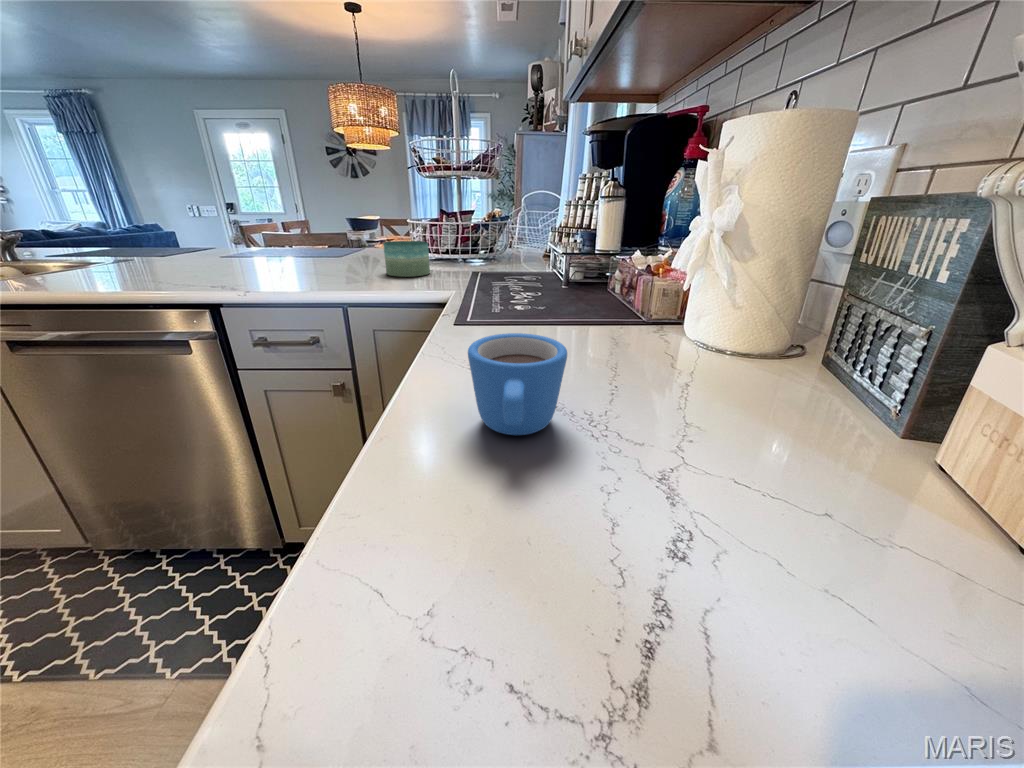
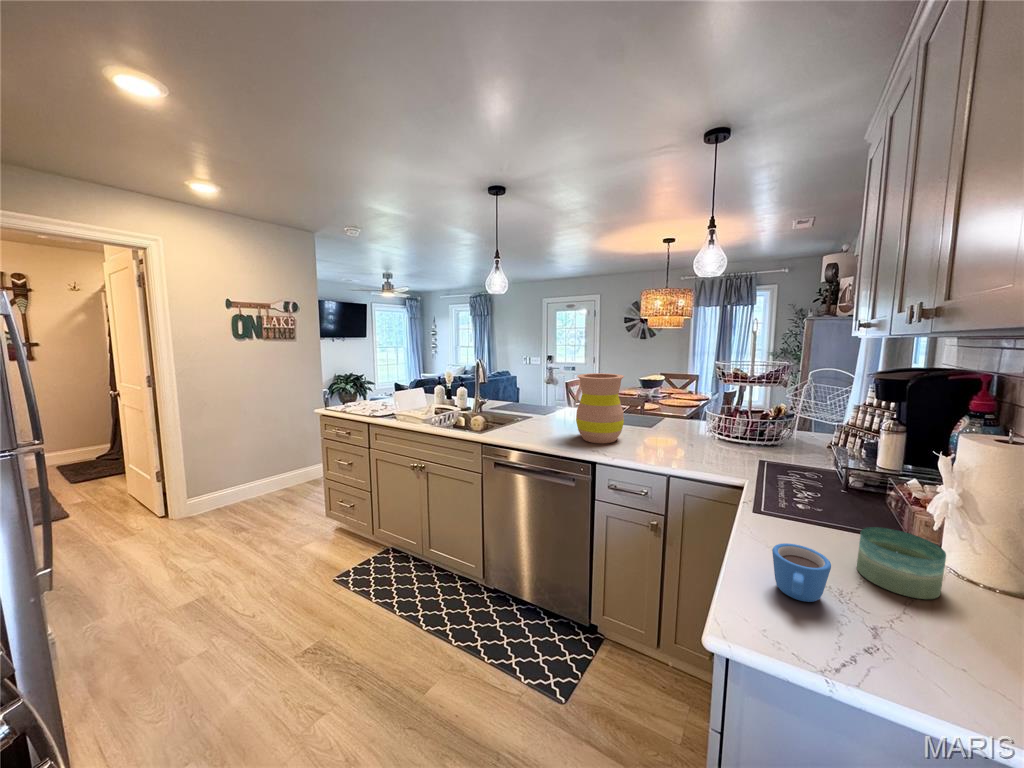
vase: none [149,142,277,279] -> present [576,373,624,443]
candle: present [383,241,430,277] -> present [857,527,946,599]

